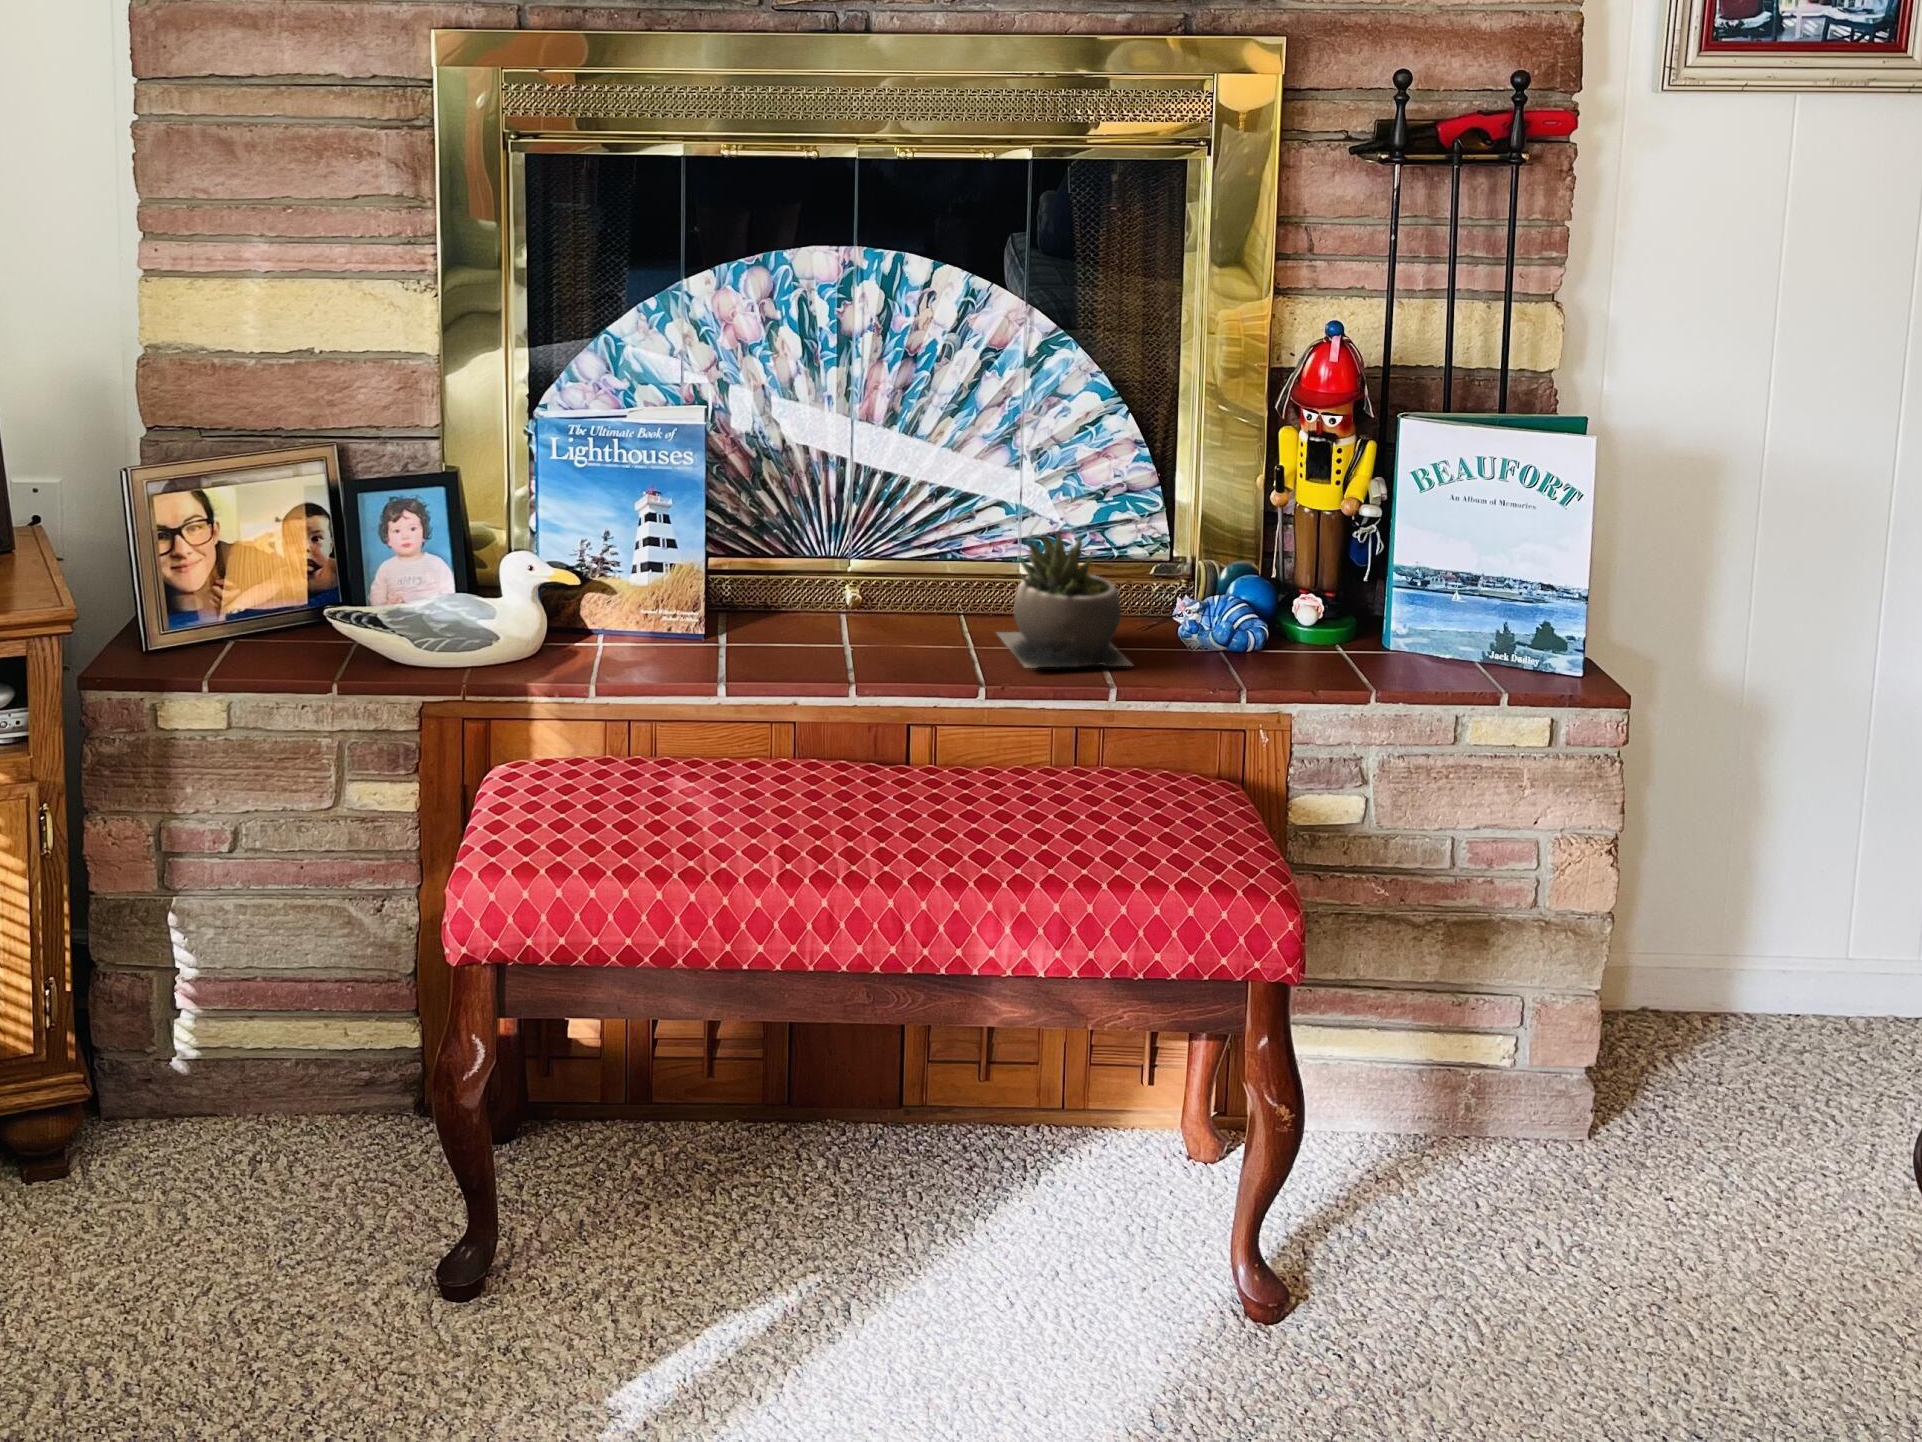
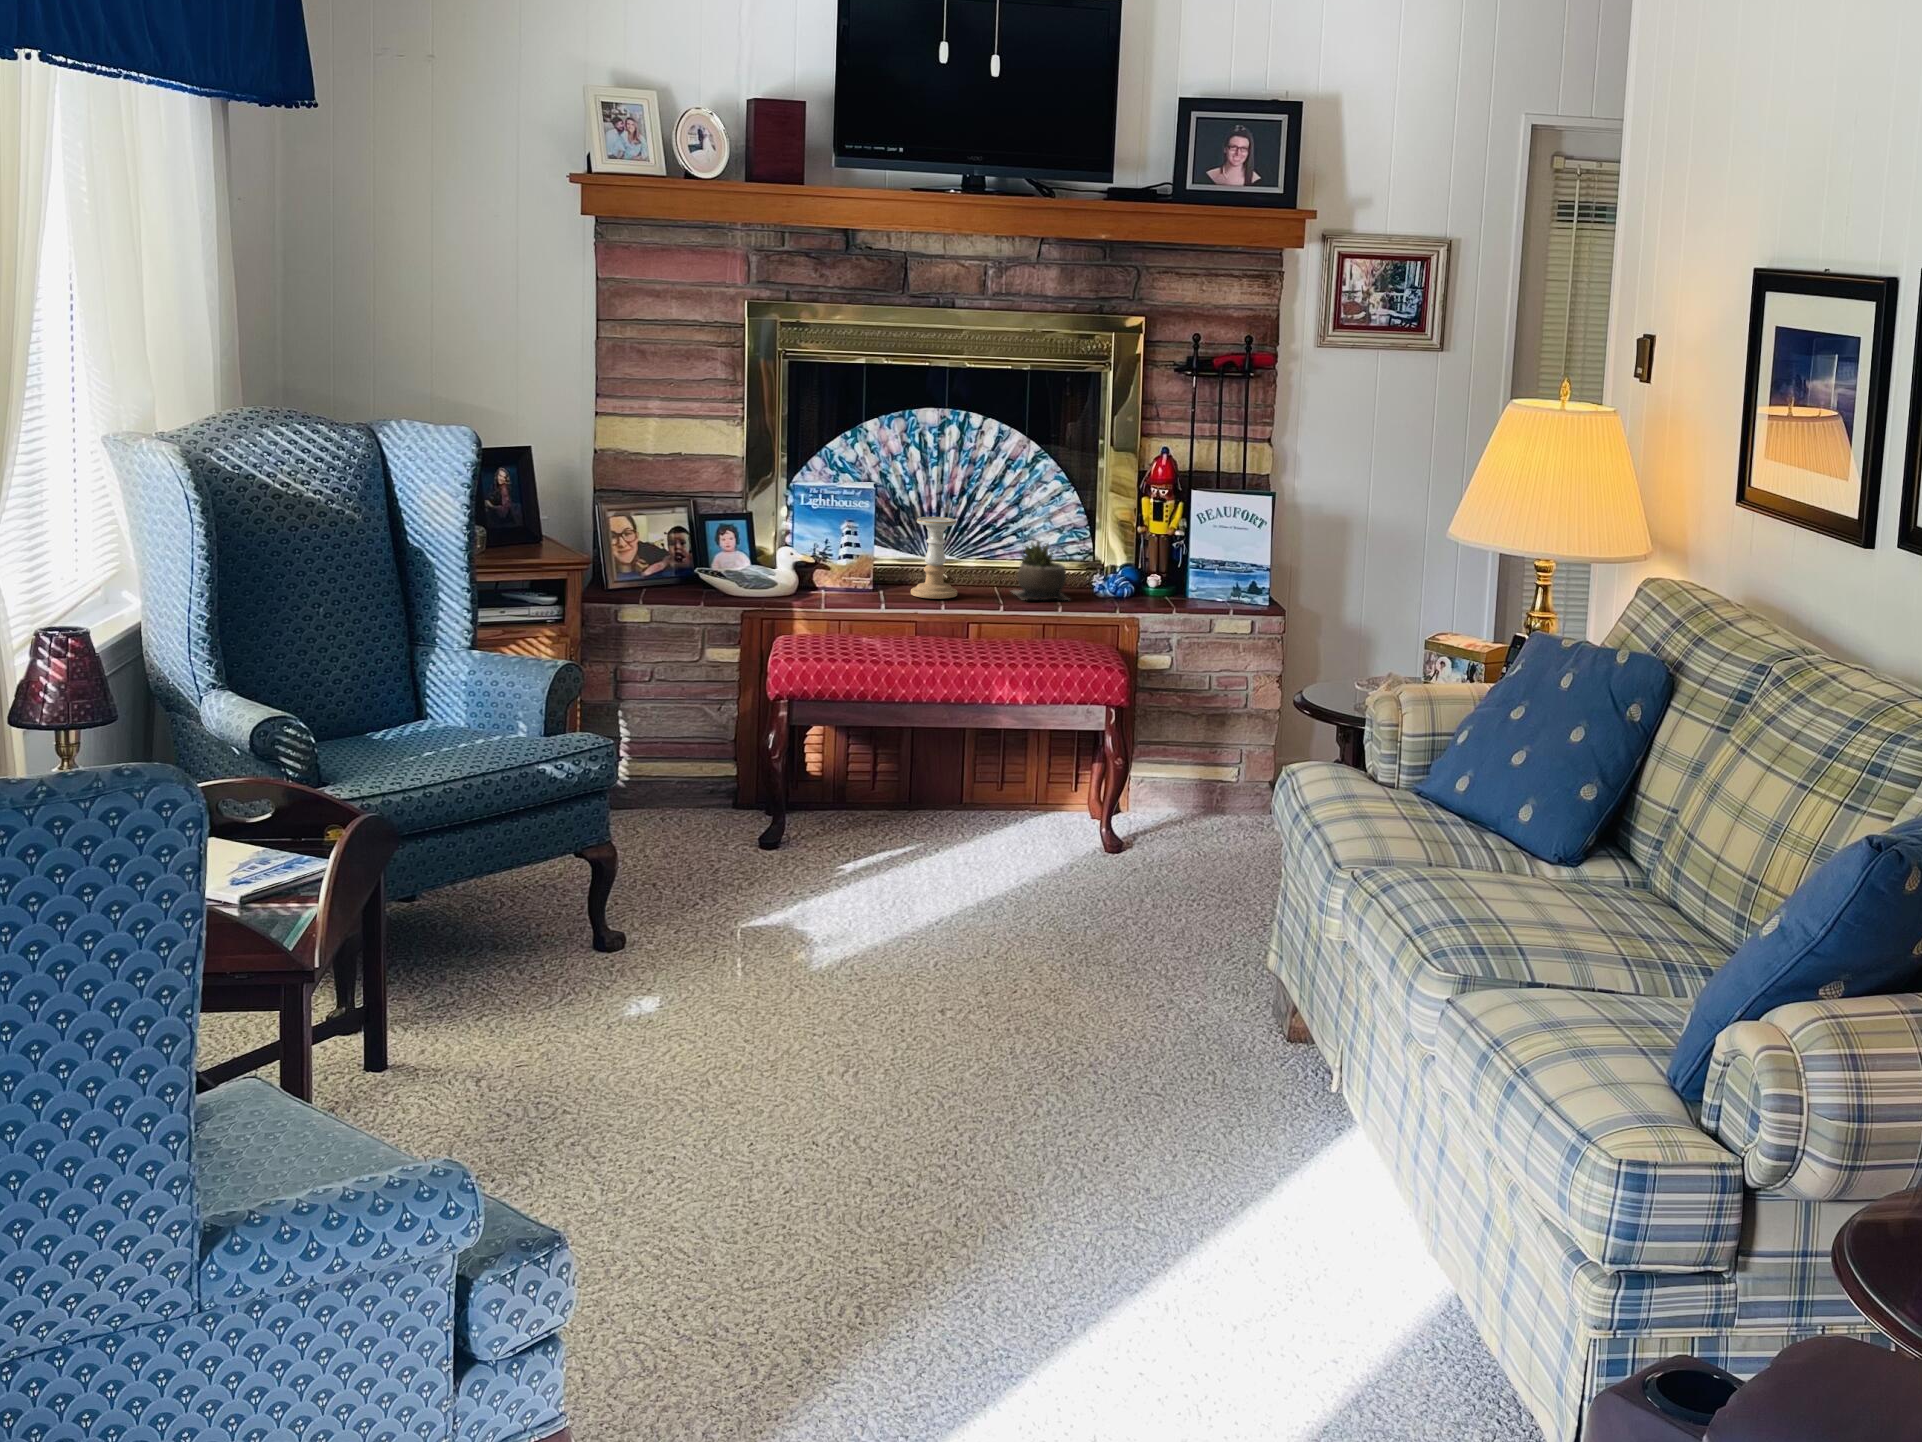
candle holder: none [785,482,884,666] -> present [911,517,957,599]

